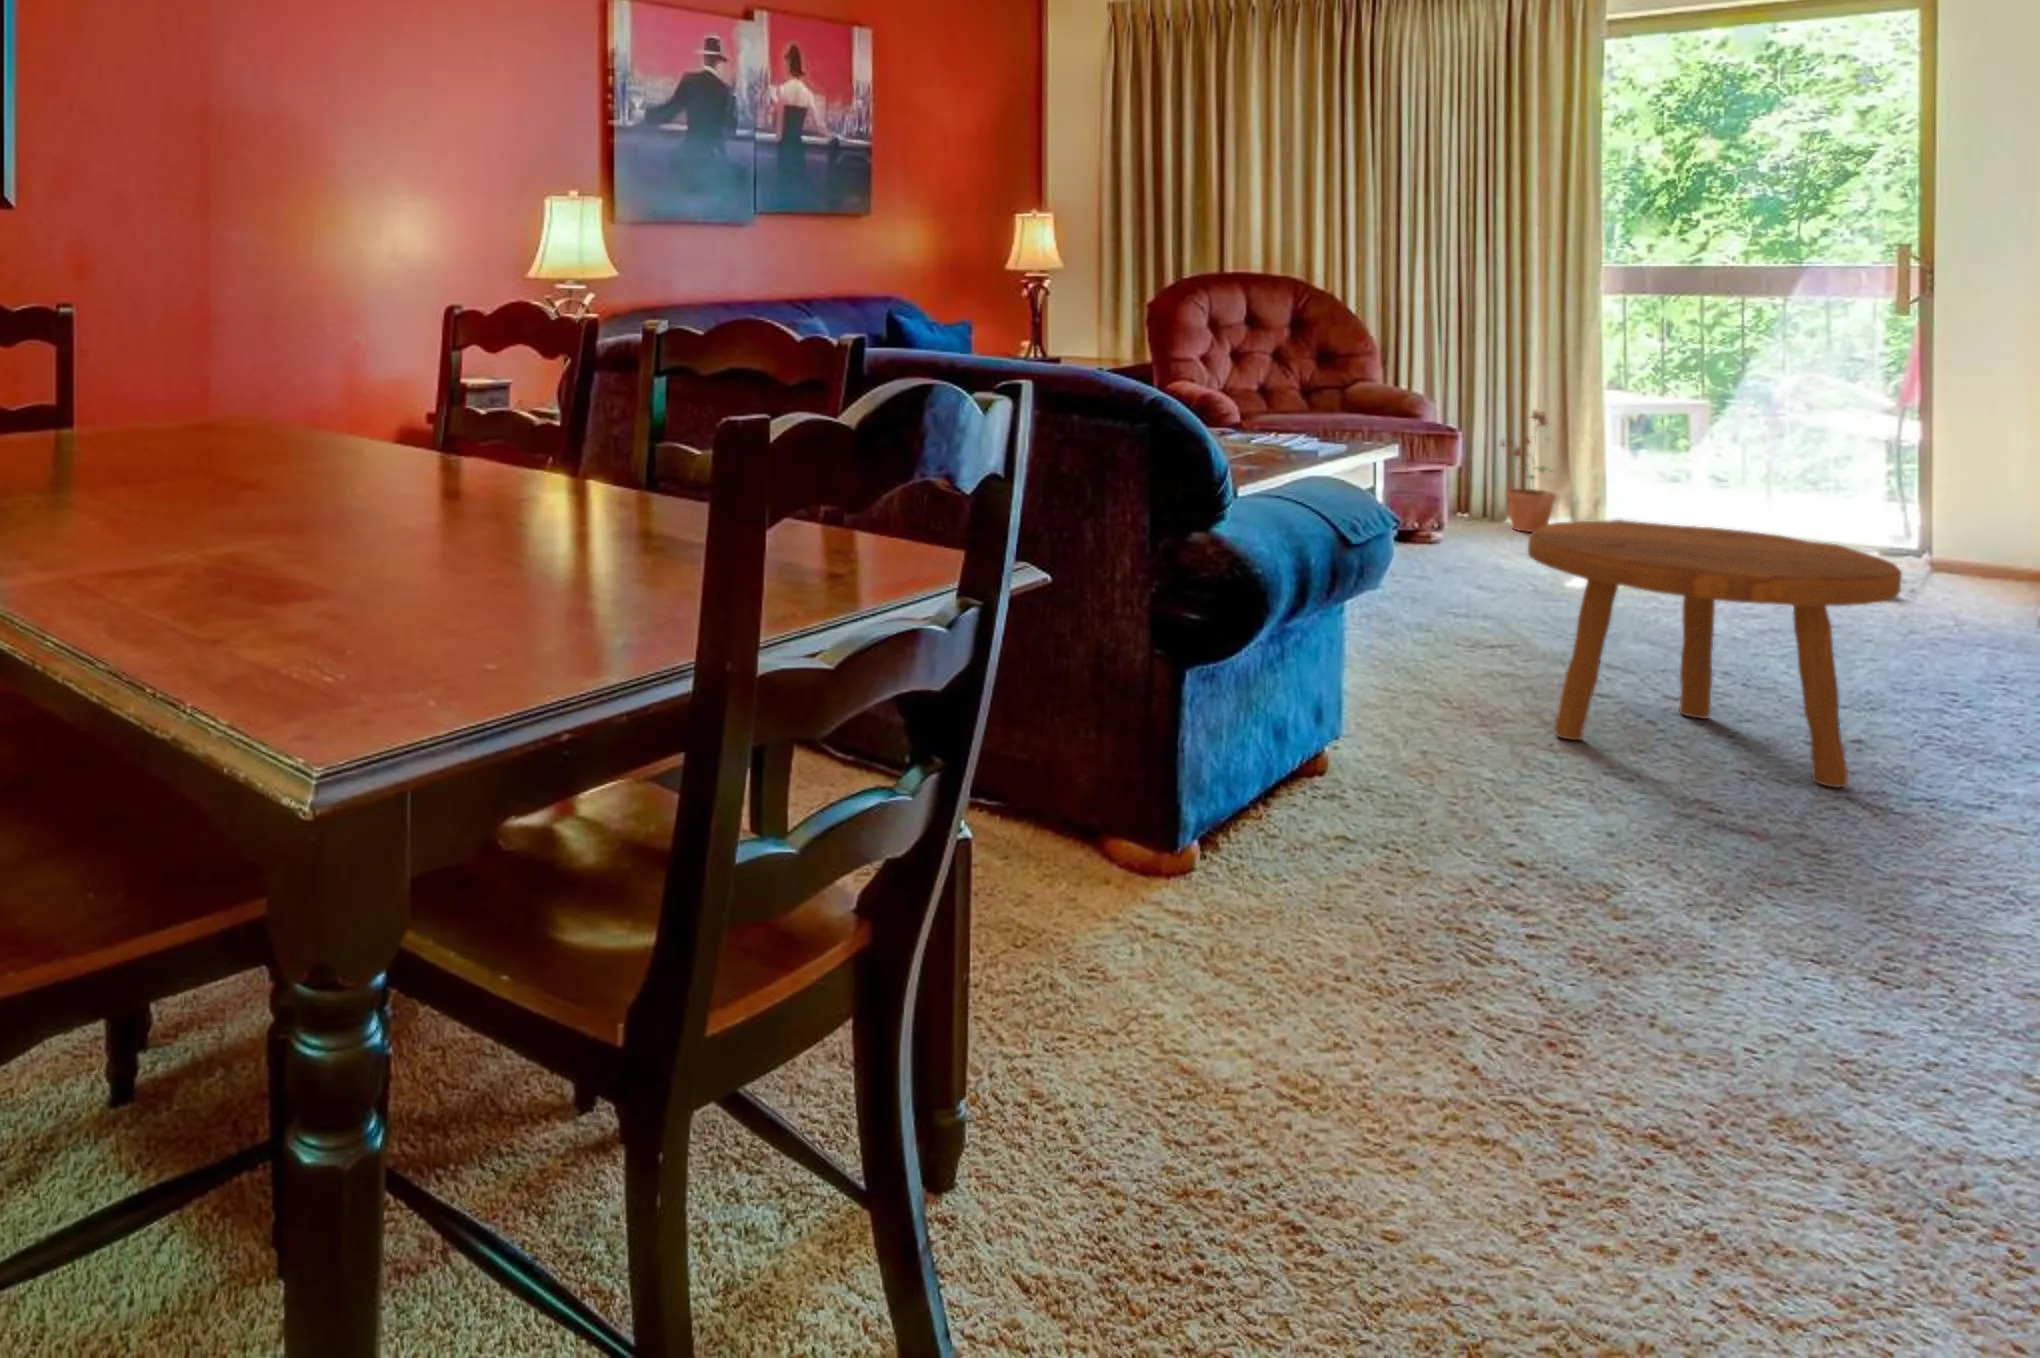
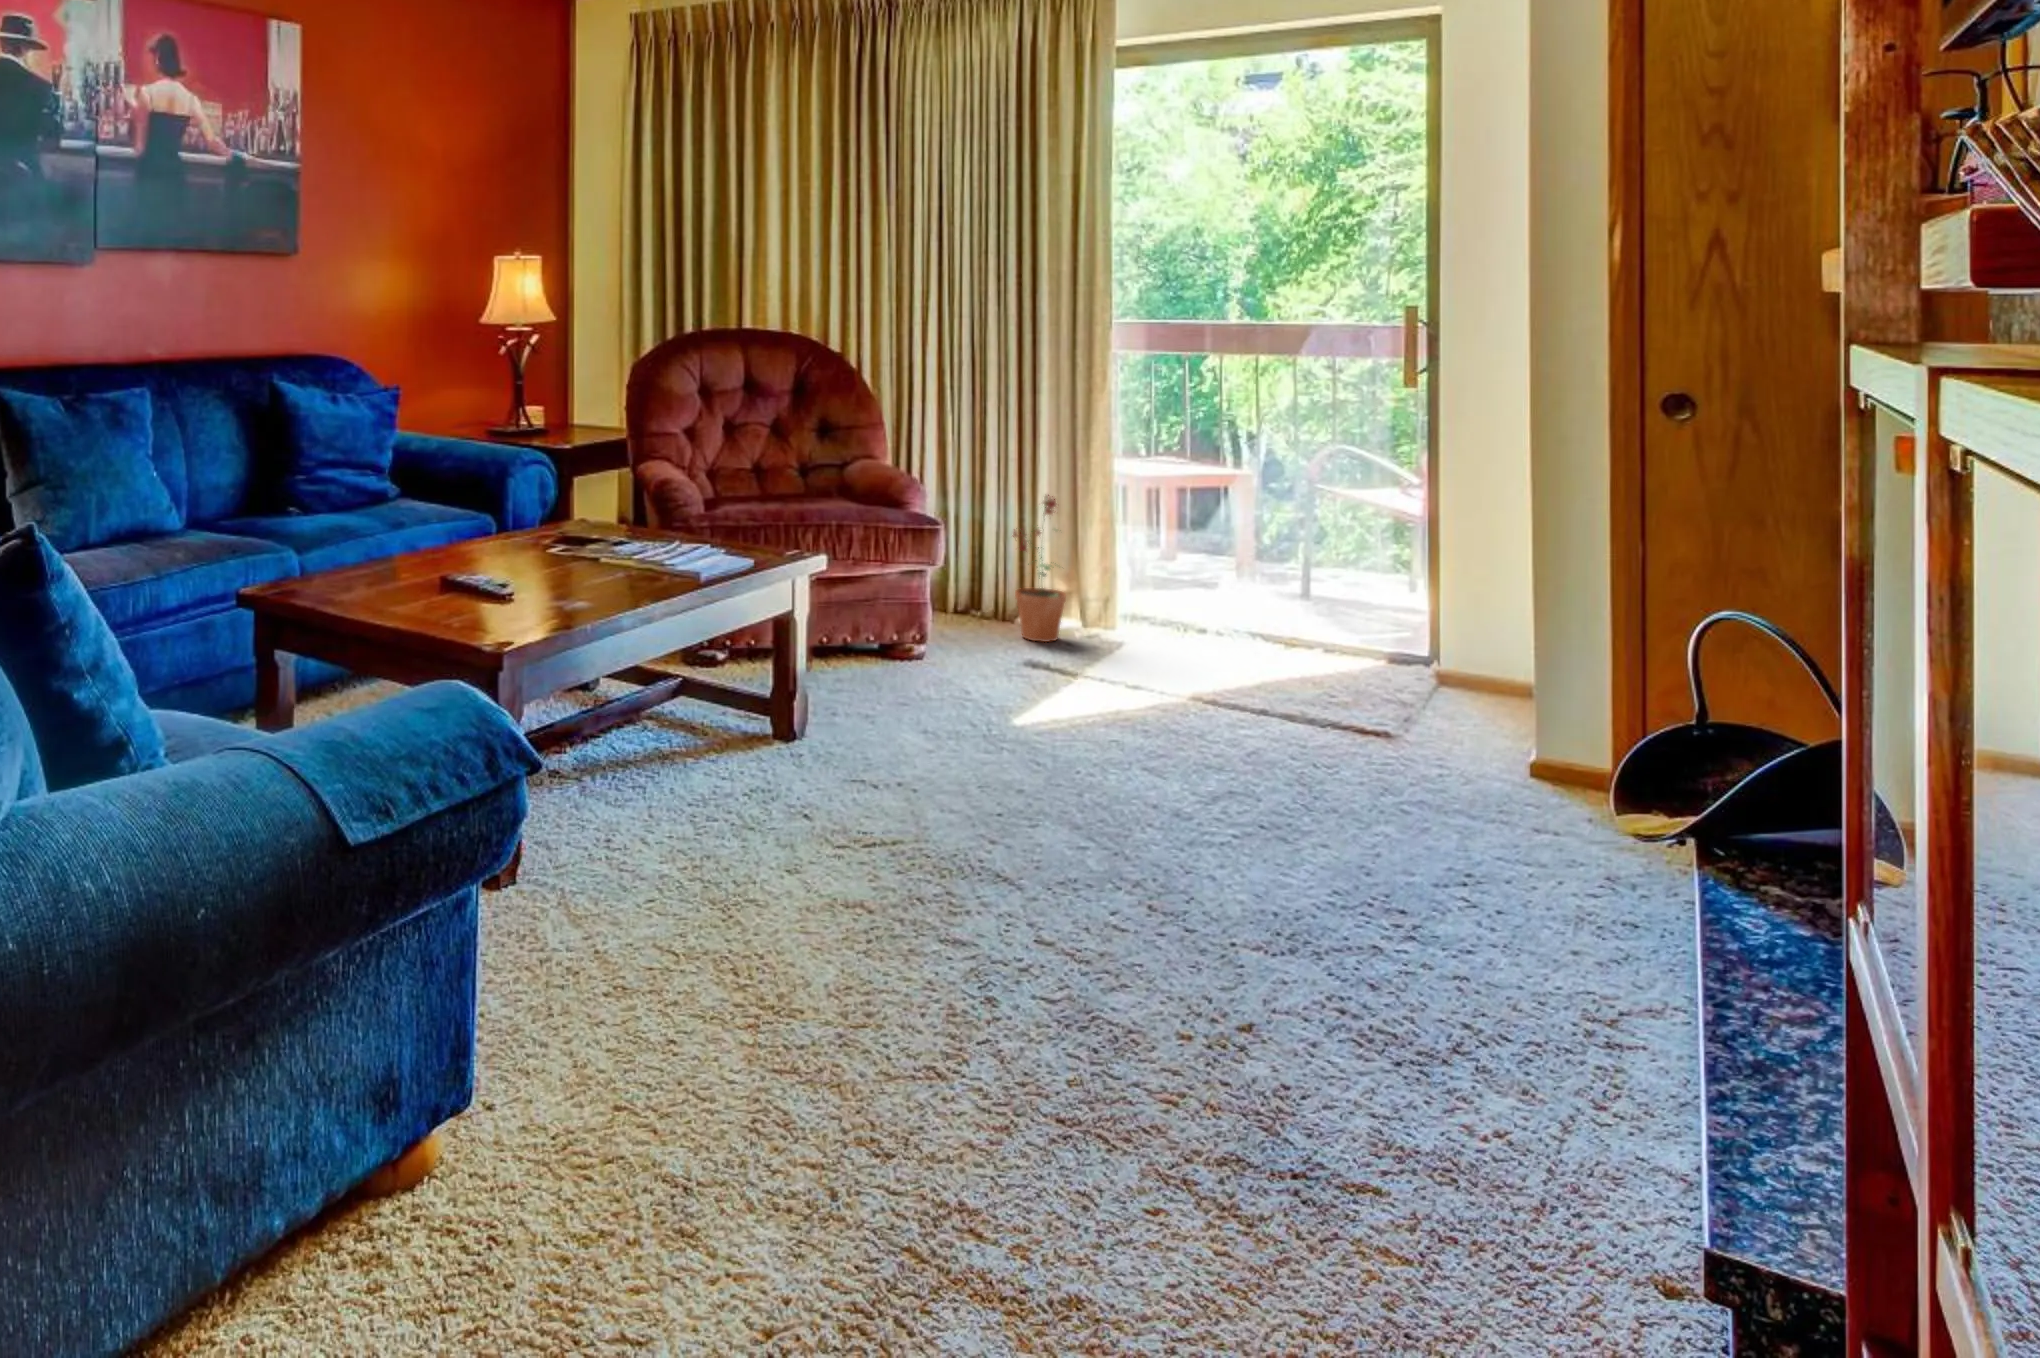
footstool: present [1528,520,1902,787] -> none [798,702,1252,1166]

